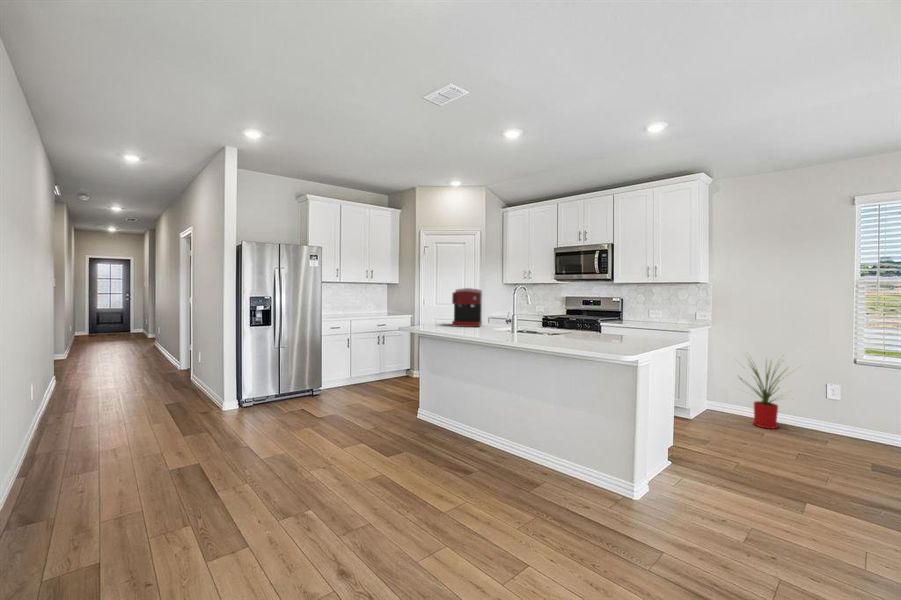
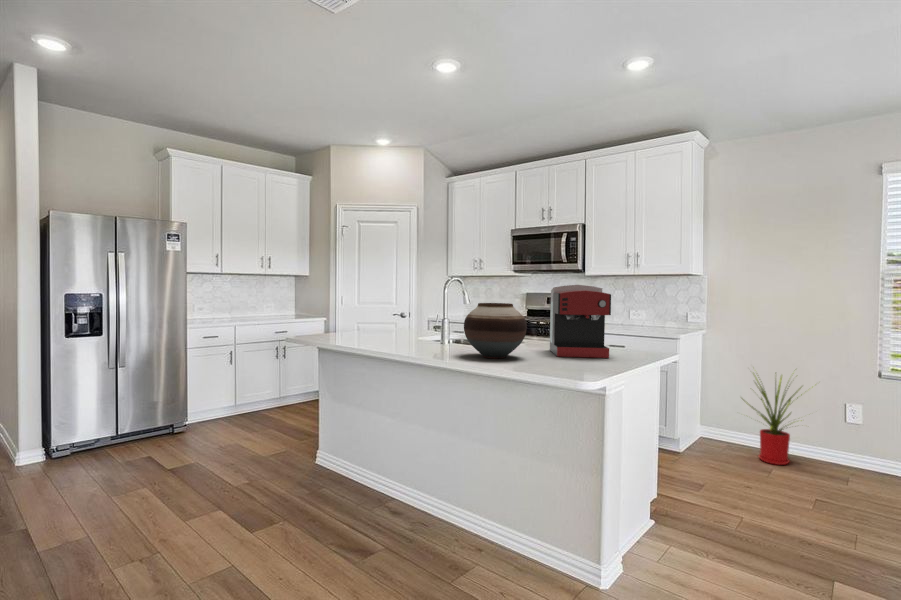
coffee maker: present [452,288,482,327] -> present [550,285,611,358]
vase: none [534,303,579,341] -> present [464,303,527,358]

